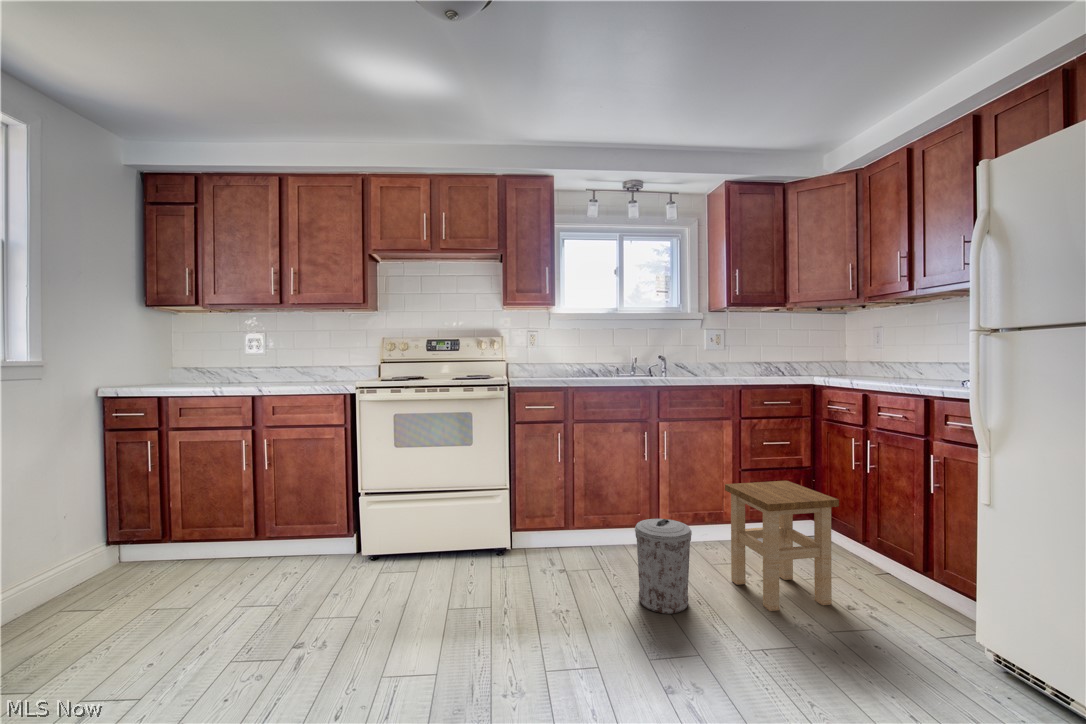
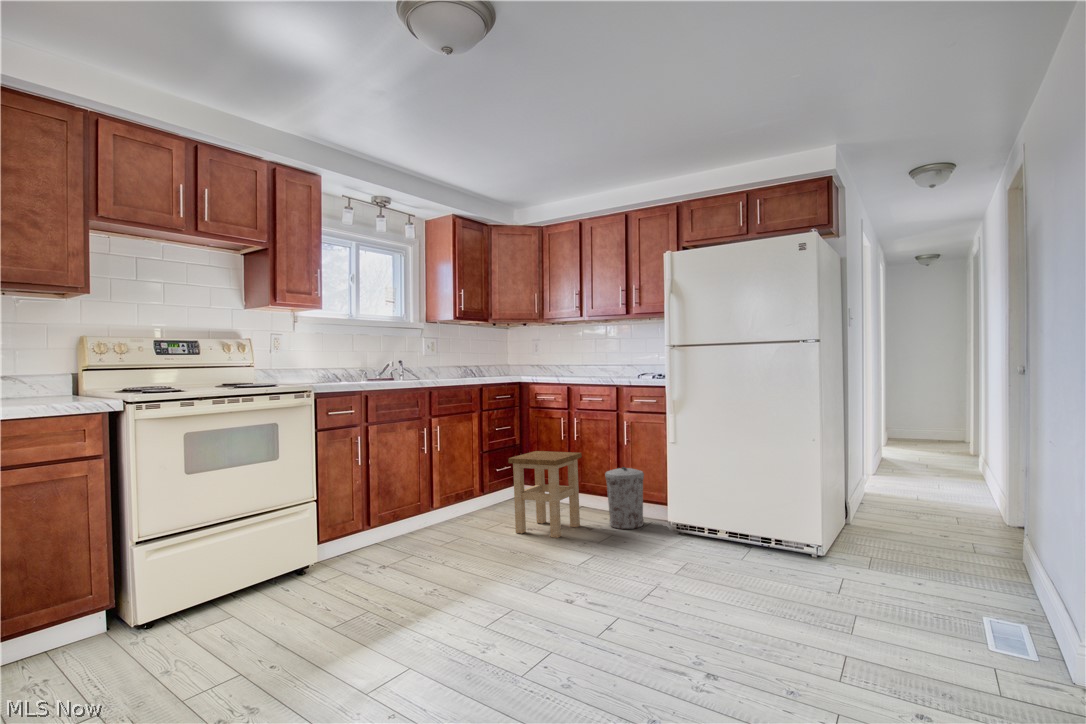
trash can: present [635,519,692,614] -> present [605,467,644,529]

